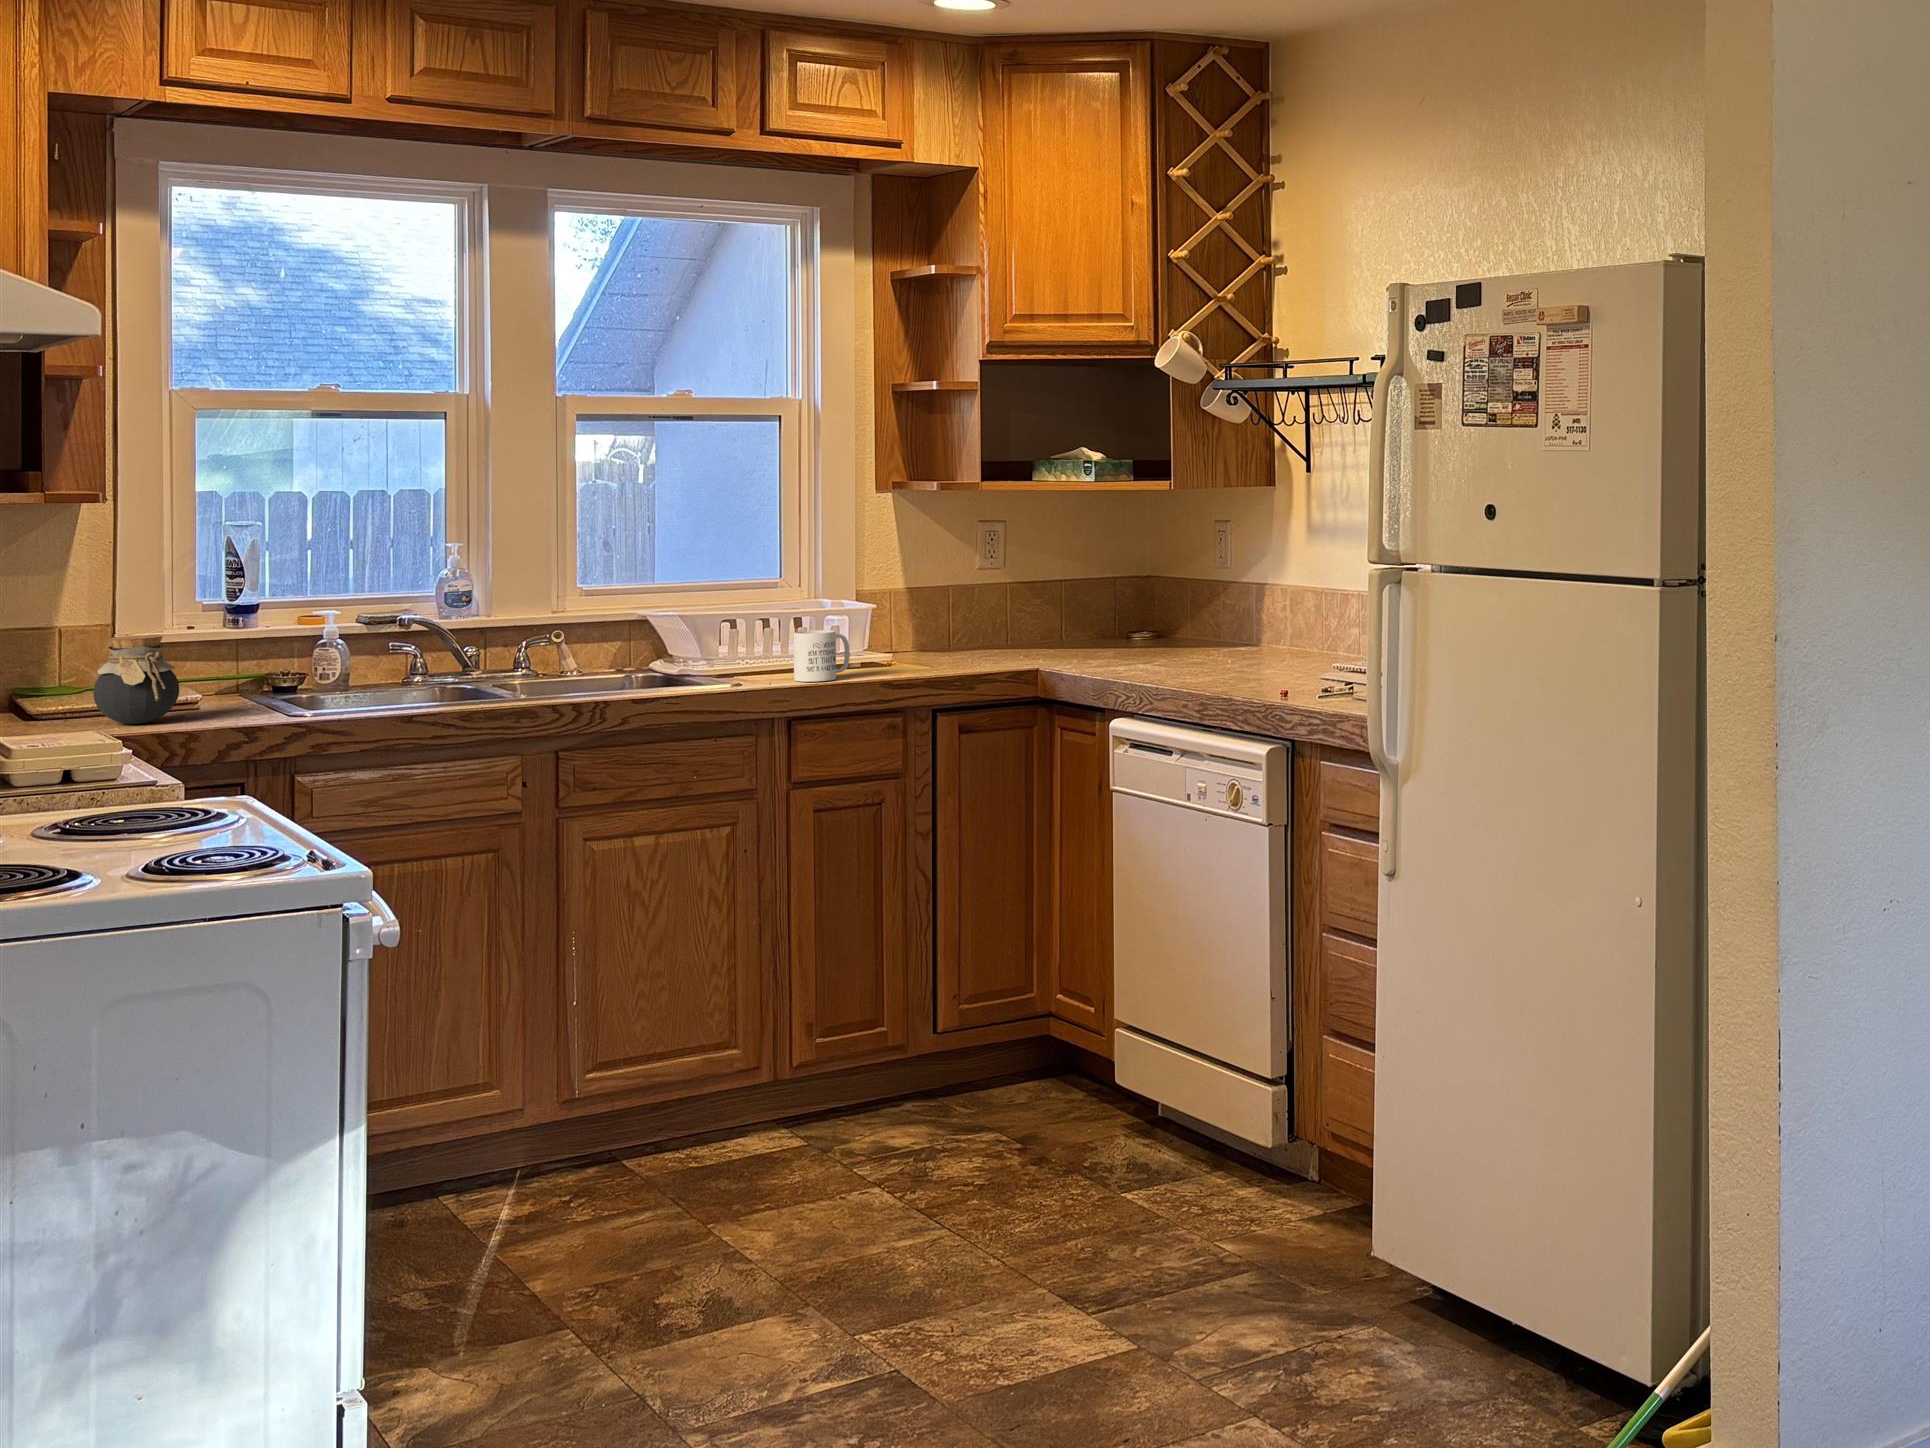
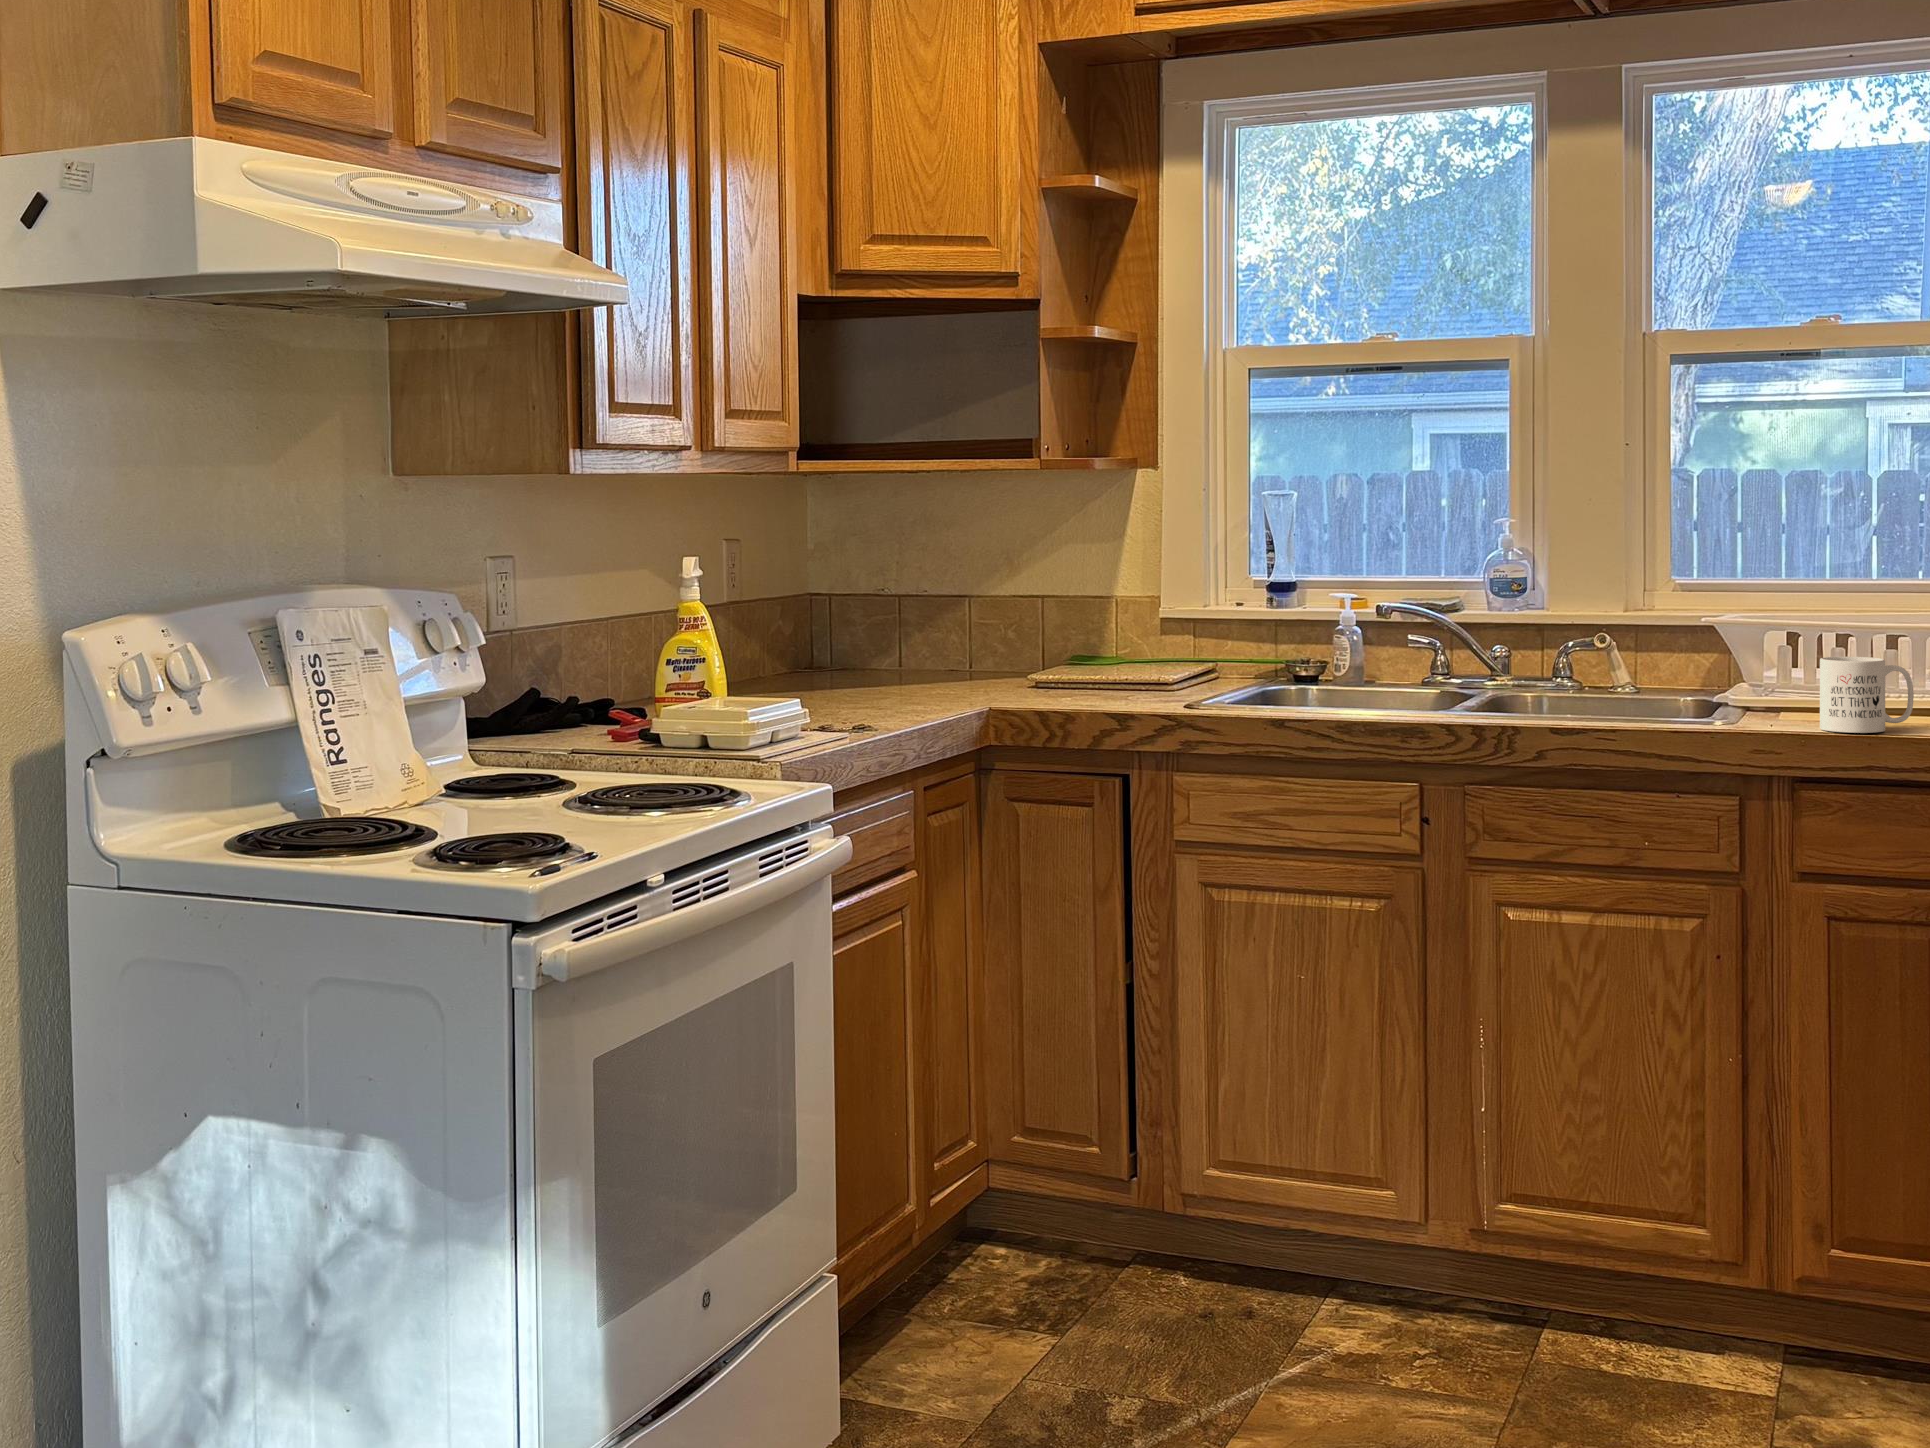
jar: present [93,635,179,724] -> none [1030,604,1106,696]

